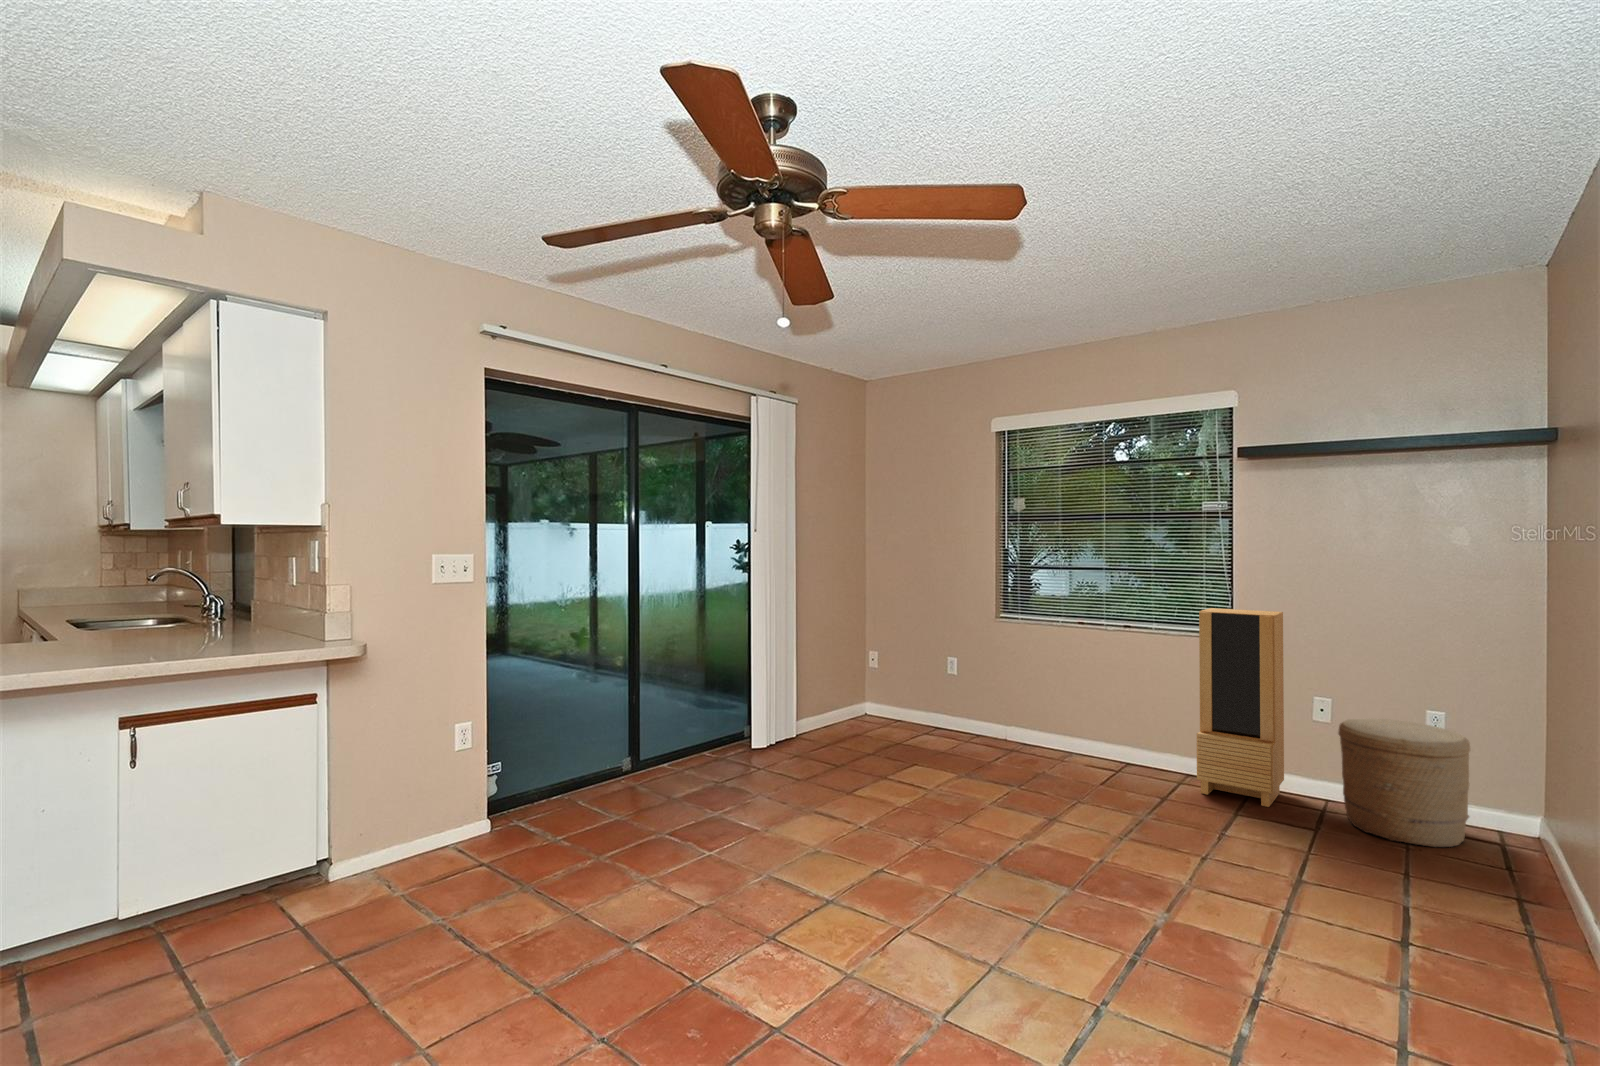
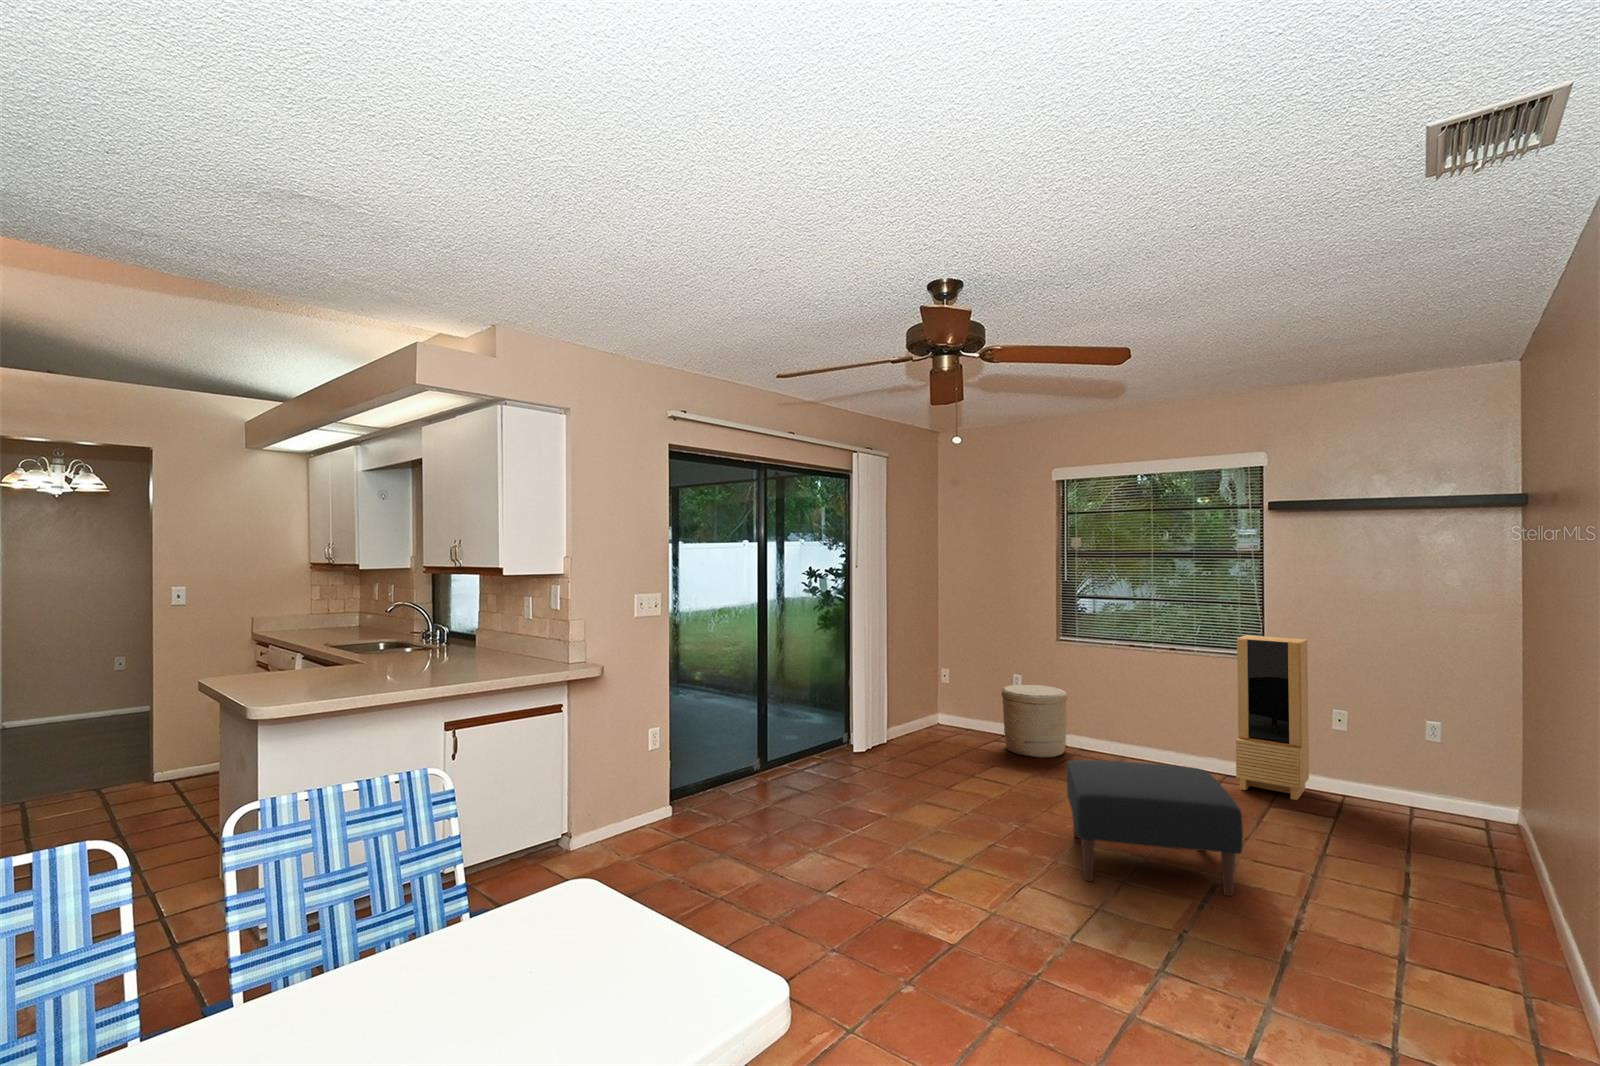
woven basket: present [1338,719,1470,847] -> present [1001,685,1067,758]
ottoman: none [975,761,1190,945] -> present [1067,760,1243,896]

